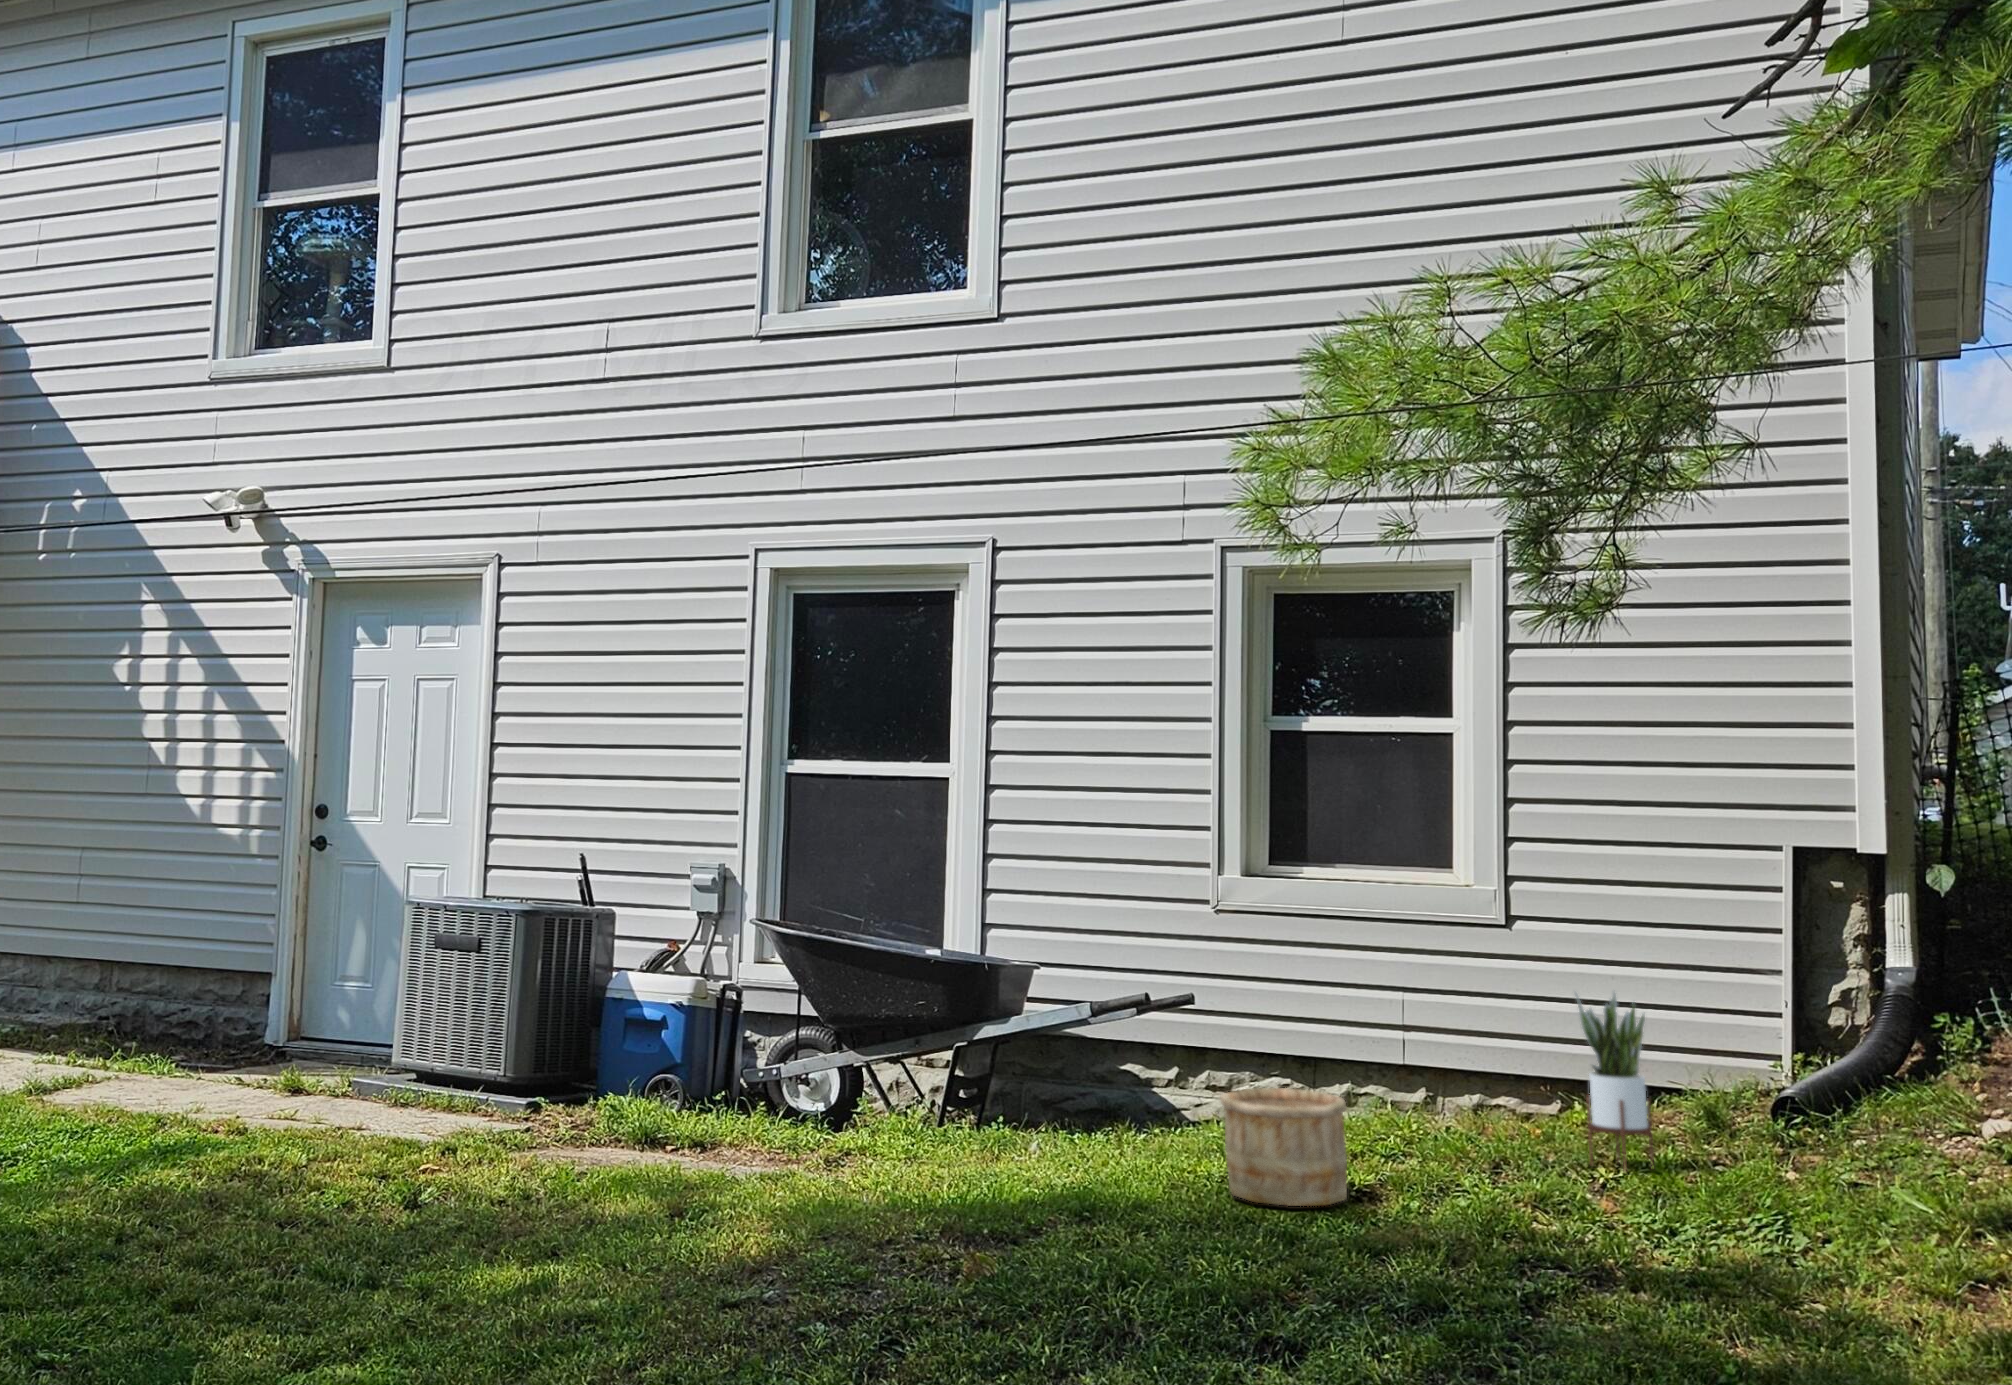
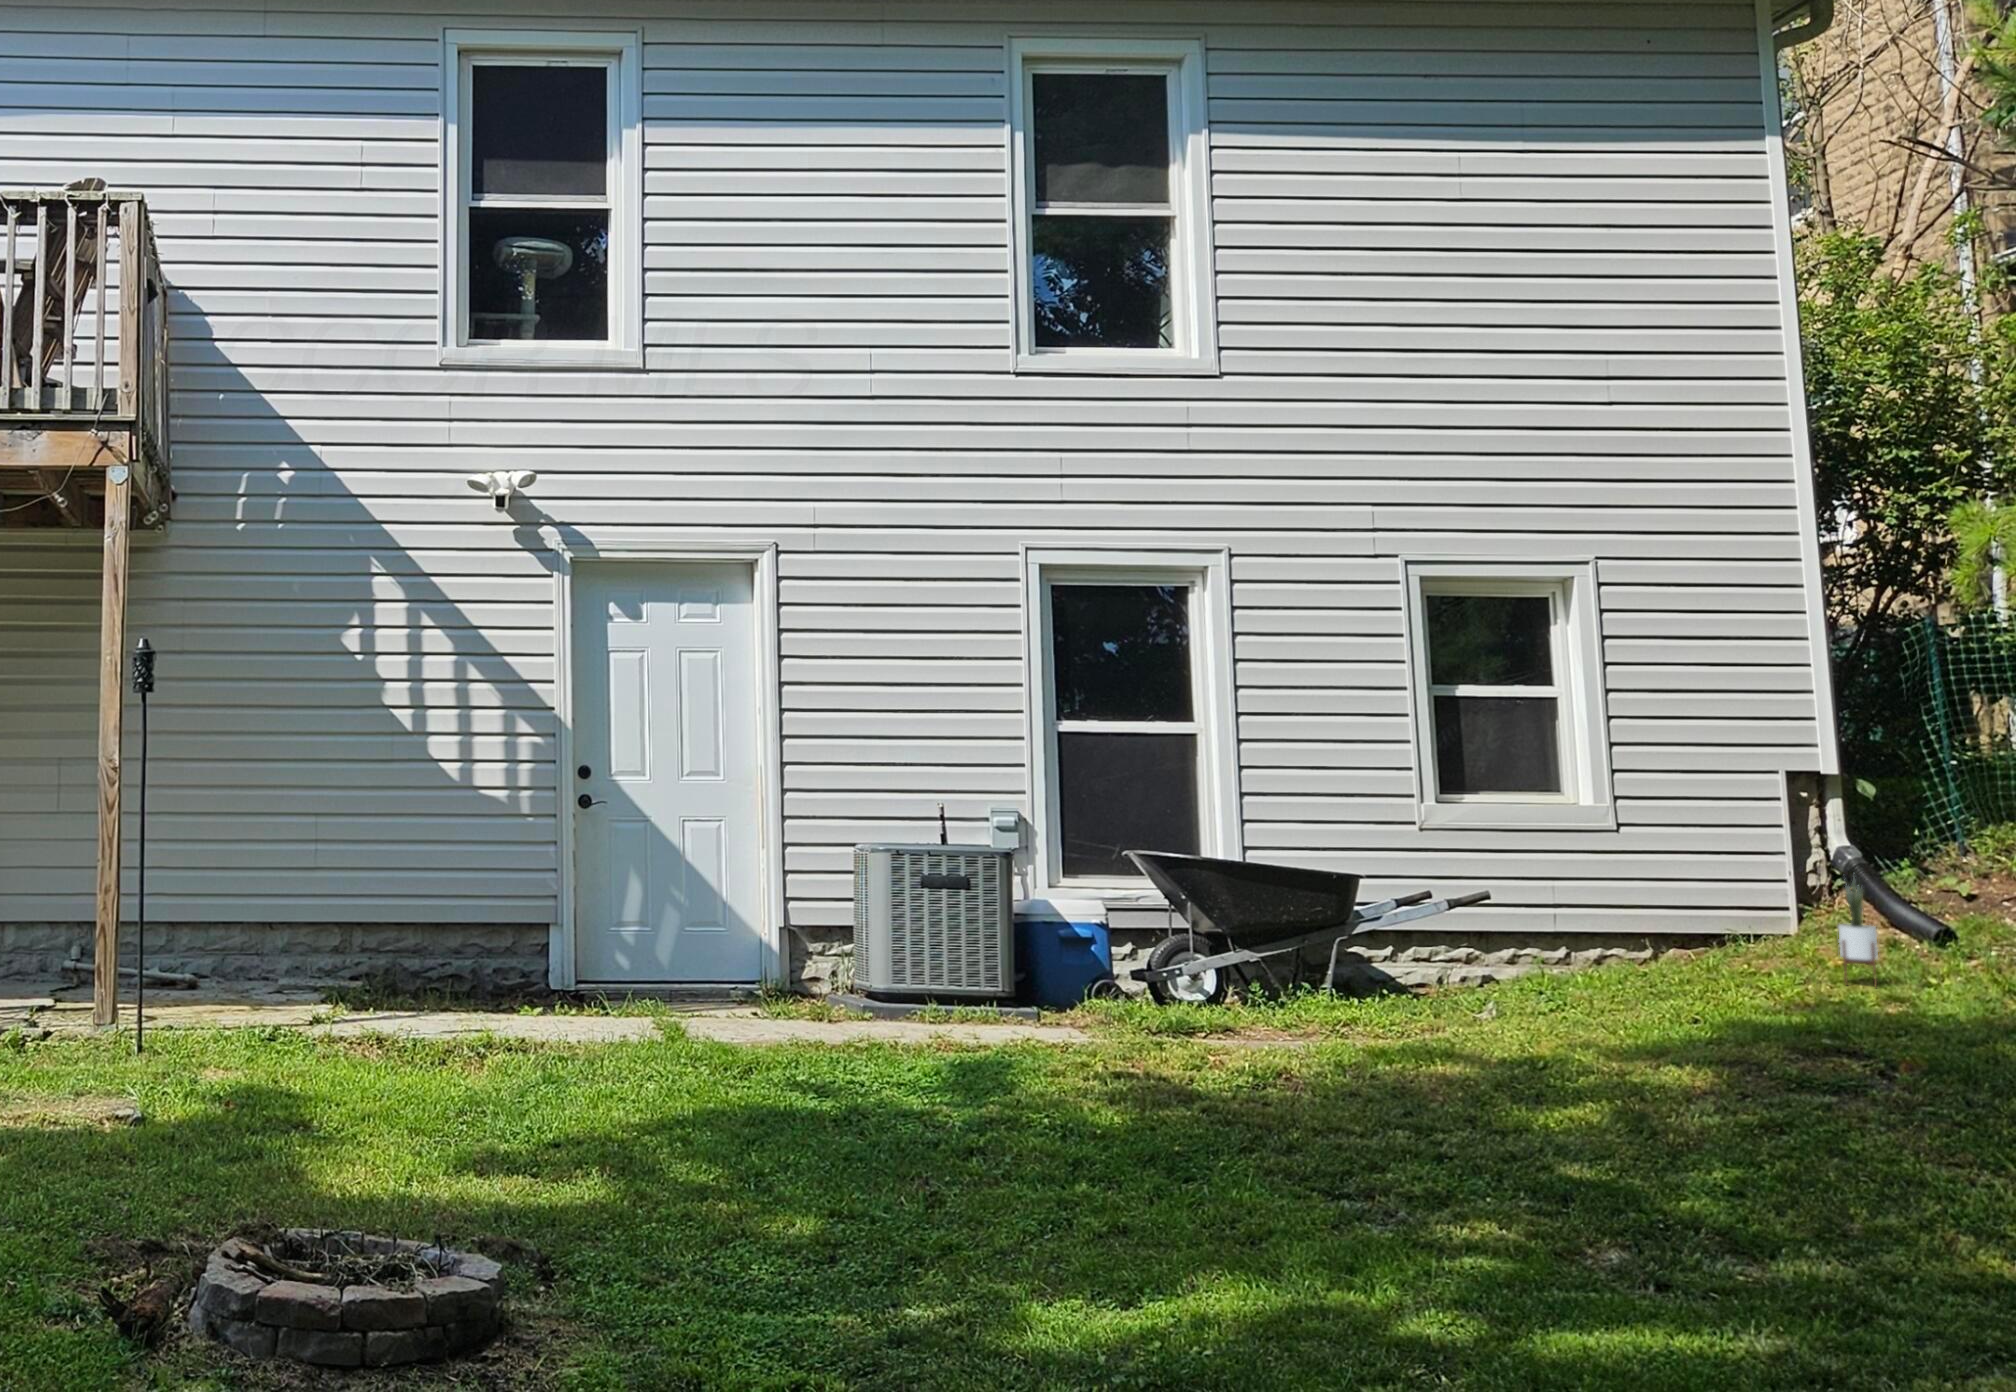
wooden bucket: present [1220,1088,1347,1206] -> none [1739,952,1835,1029]

